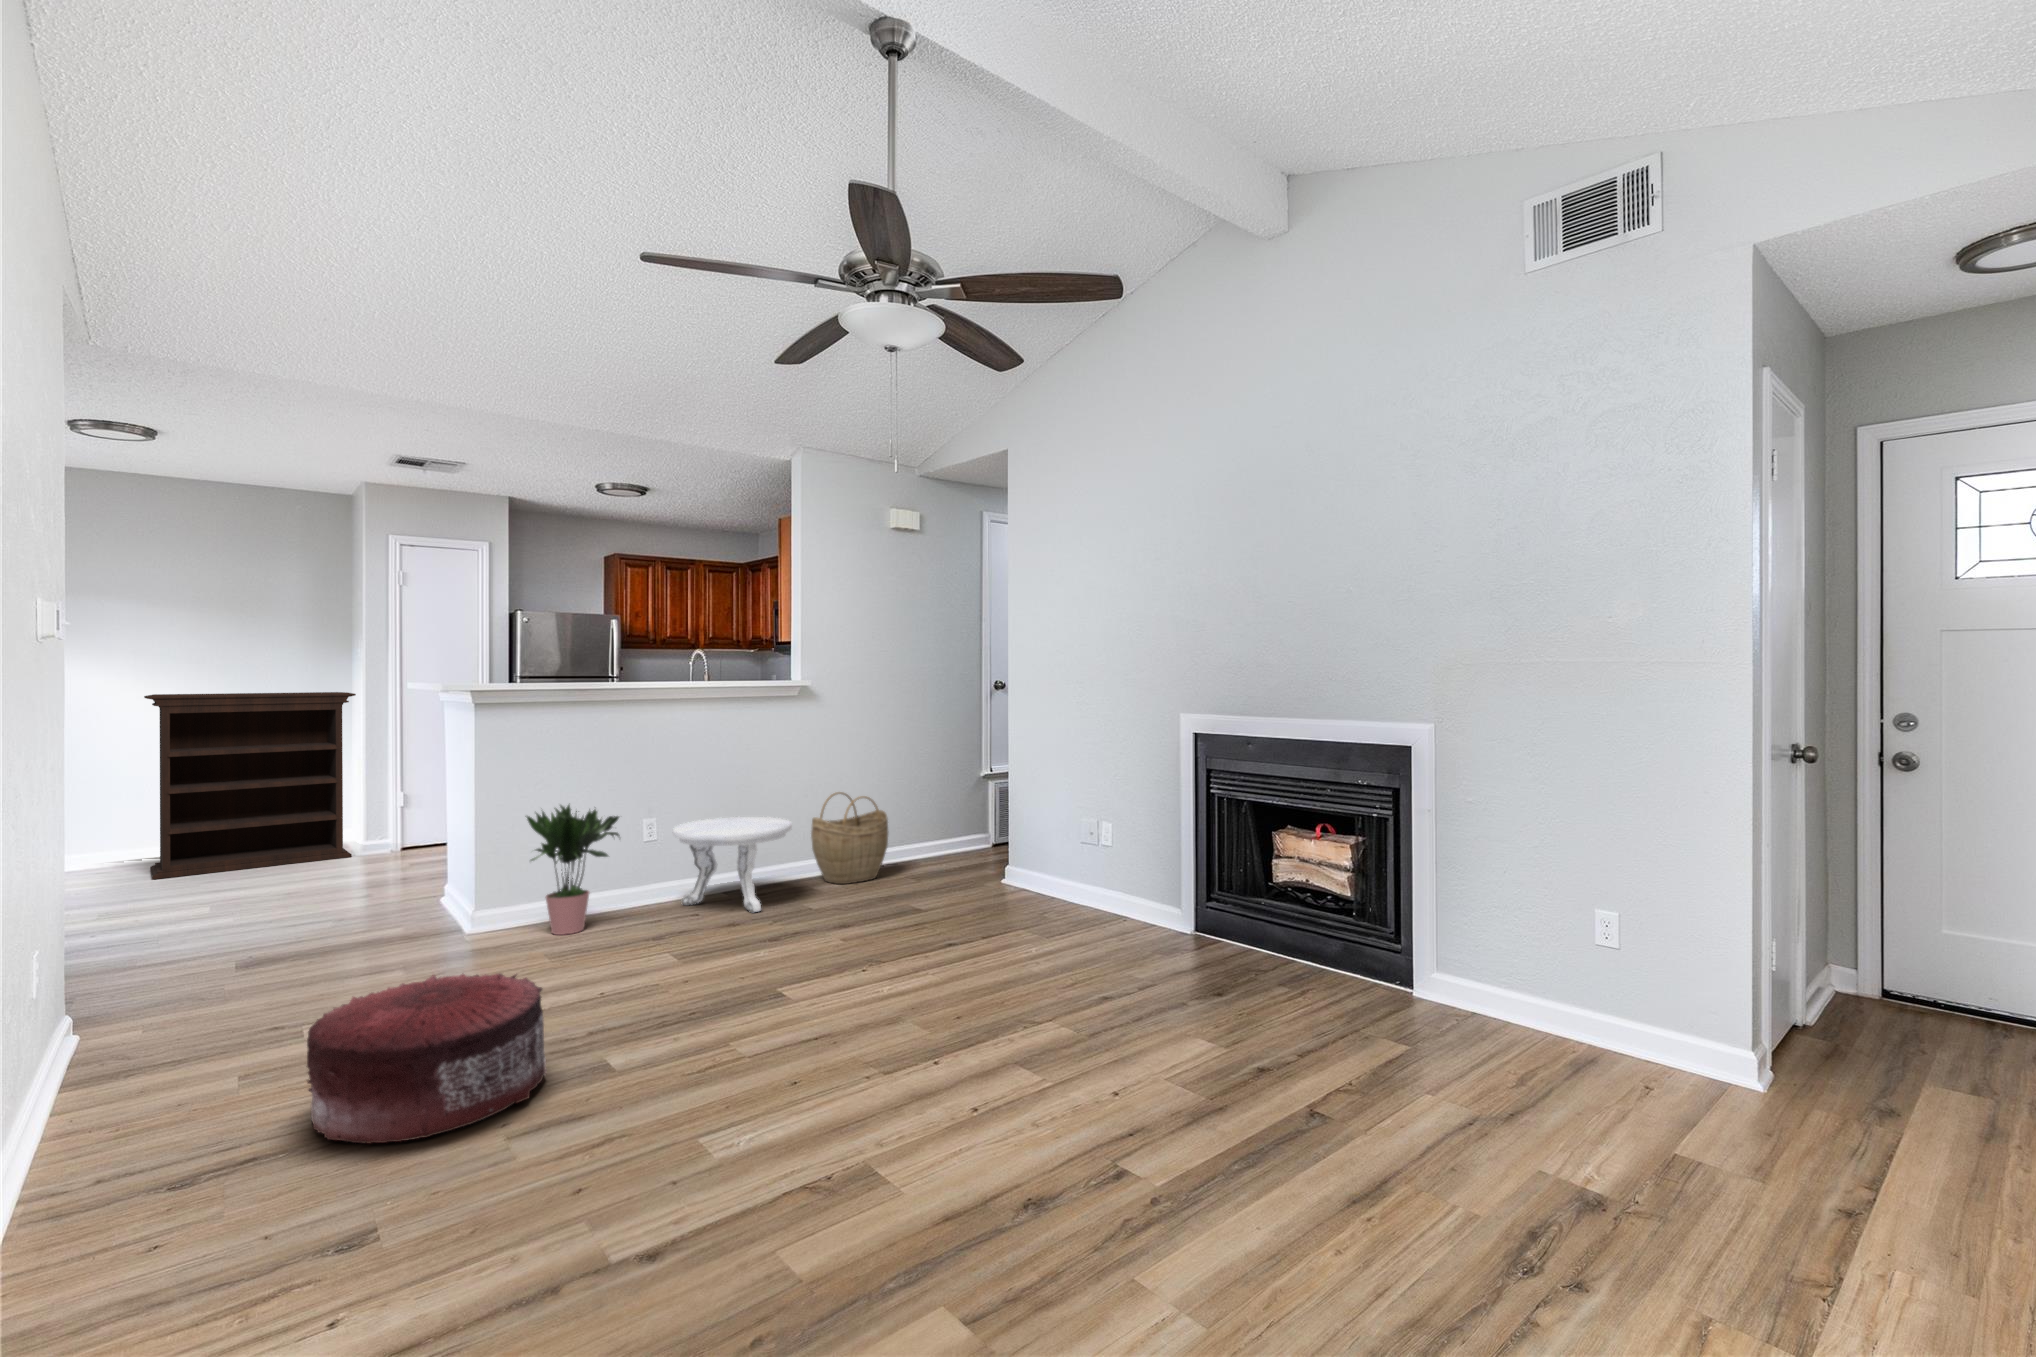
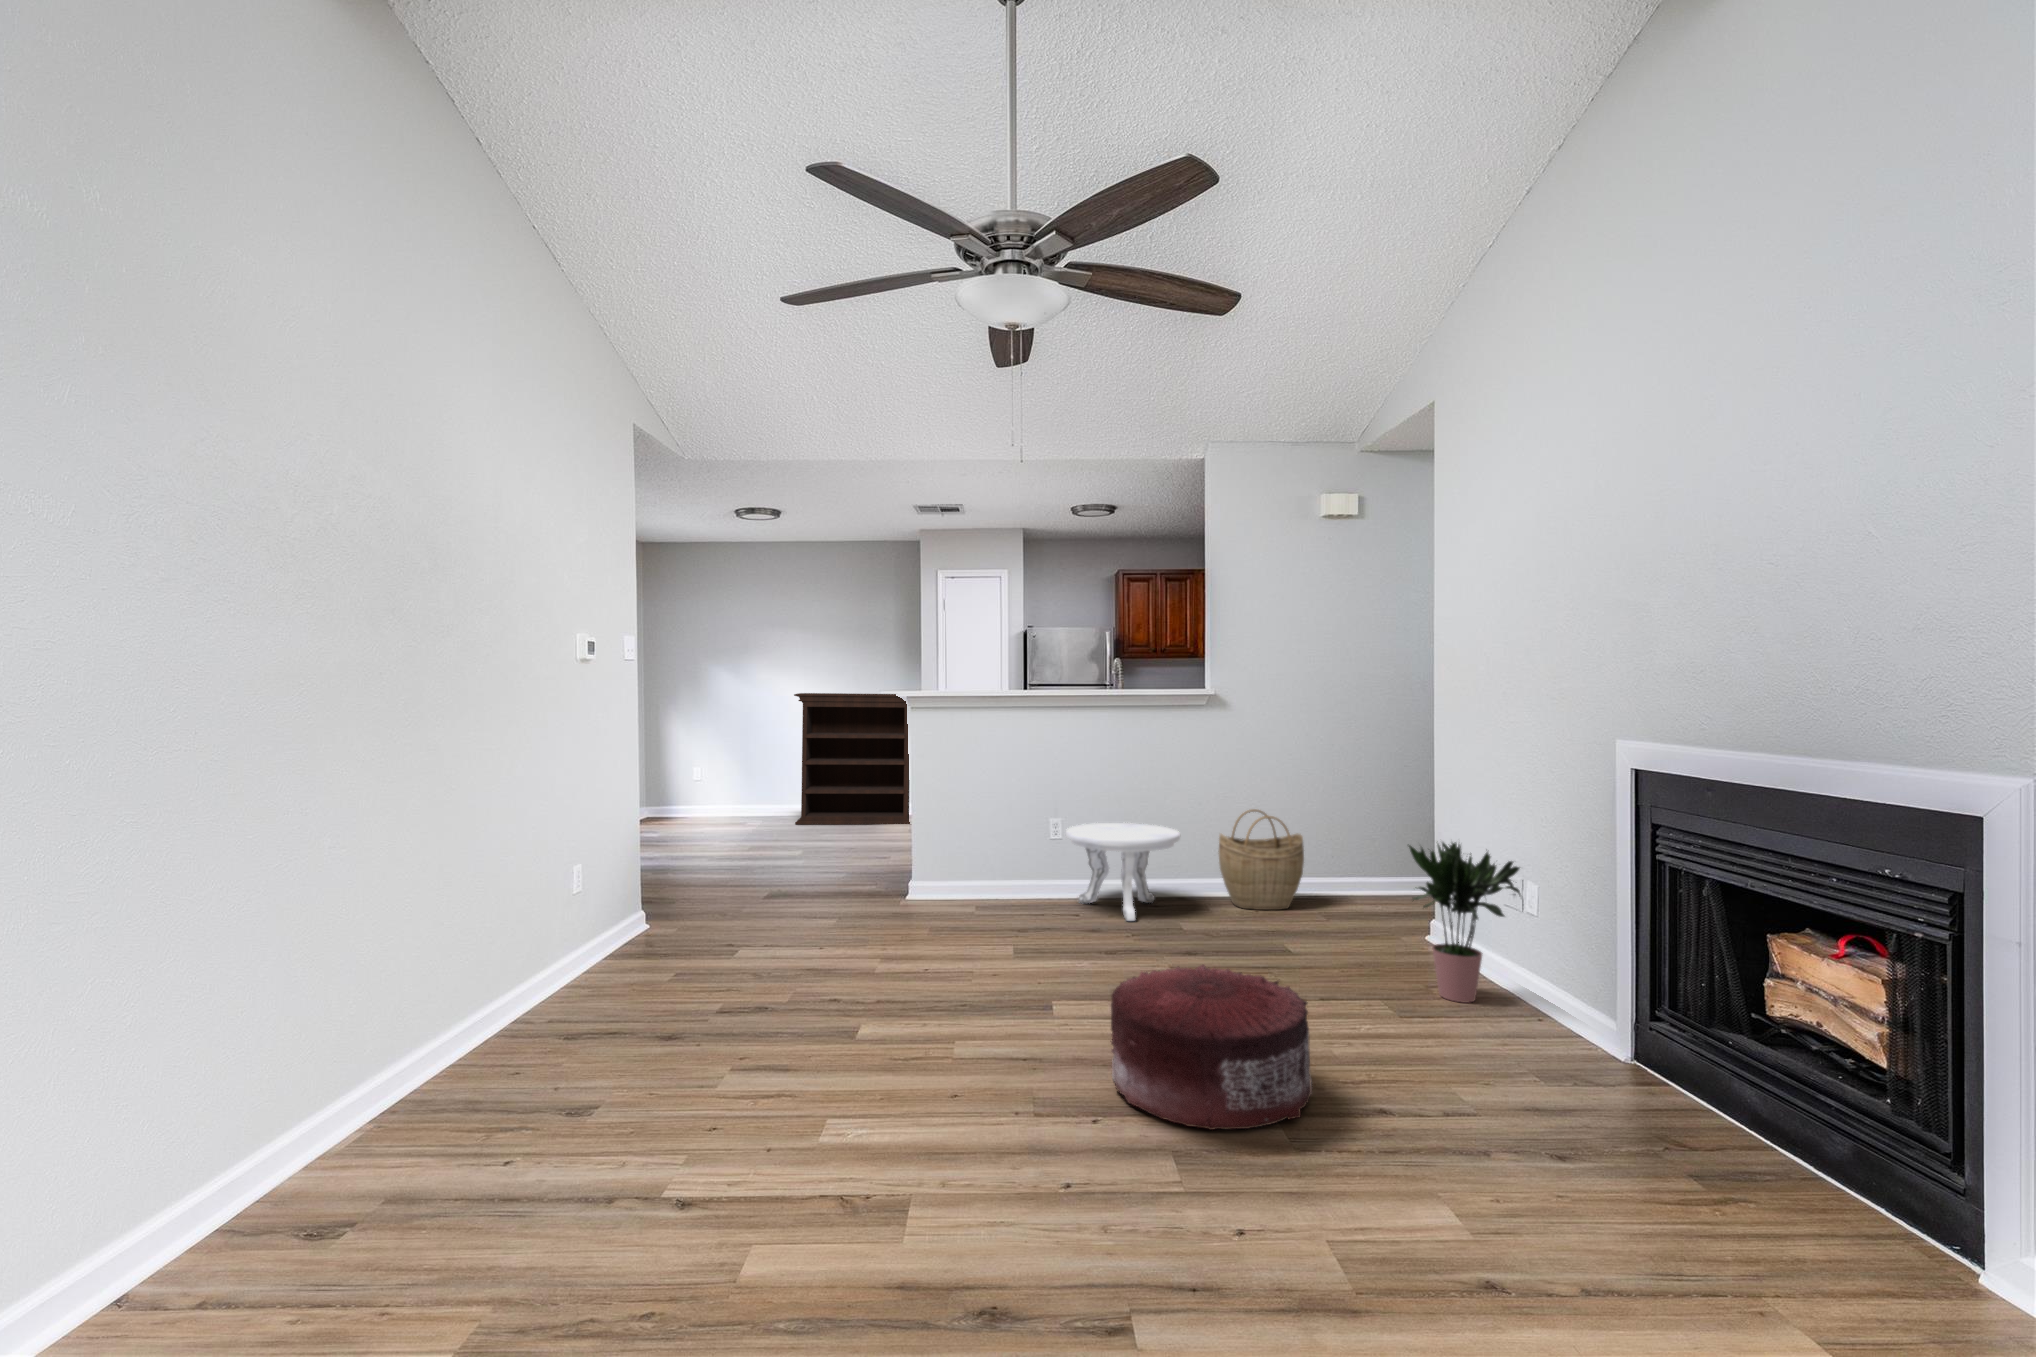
potted plant: present [527,805,620,935] -> present [1409,842,1520,1003]
pouf: present [307,973,547,1144] -> present [1110,965,1312,1130]

